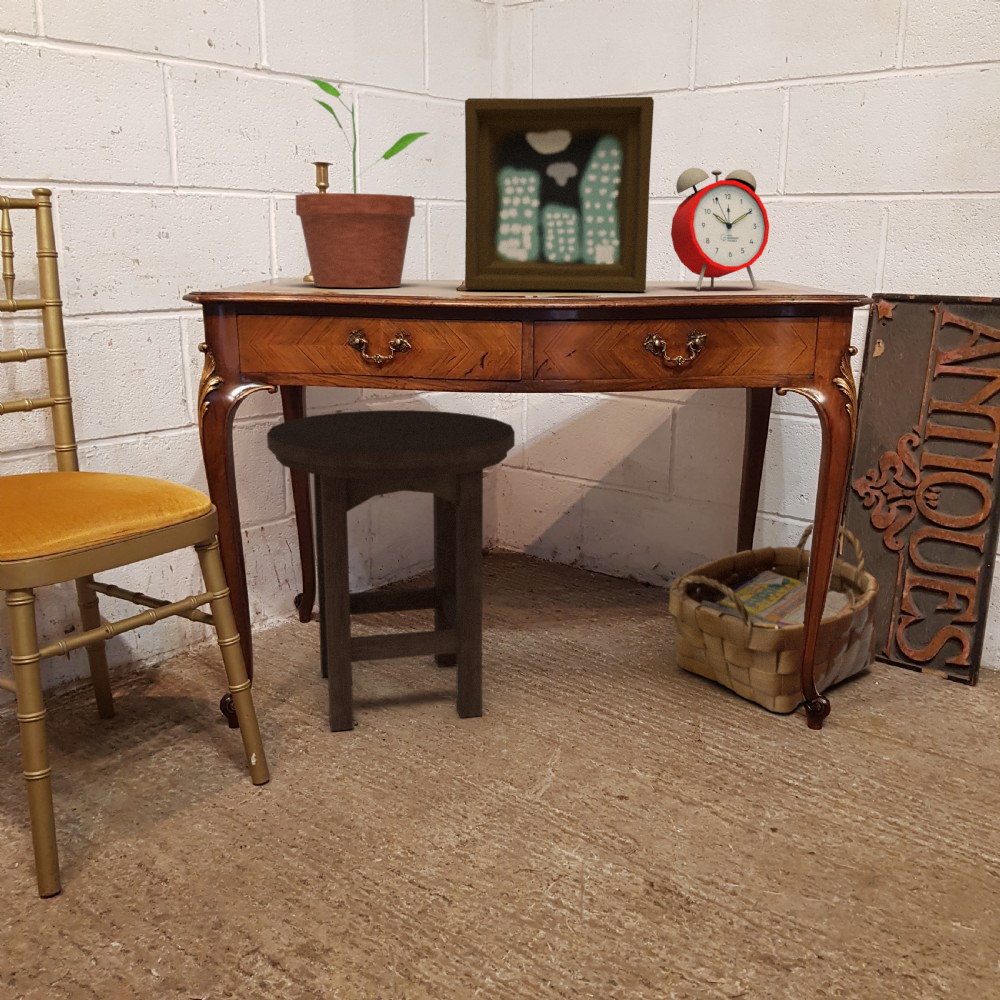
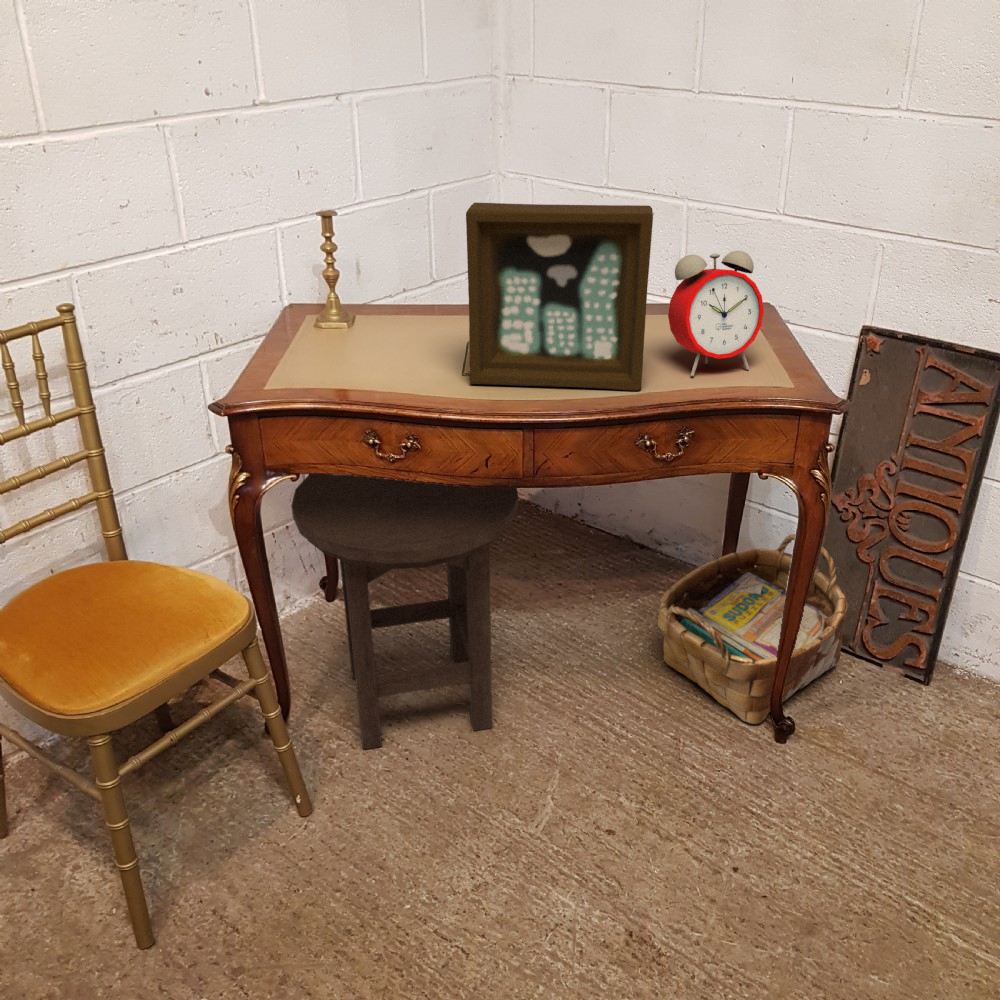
potted plant: present [296,79,428,287] -> none [303,156,433,371]

